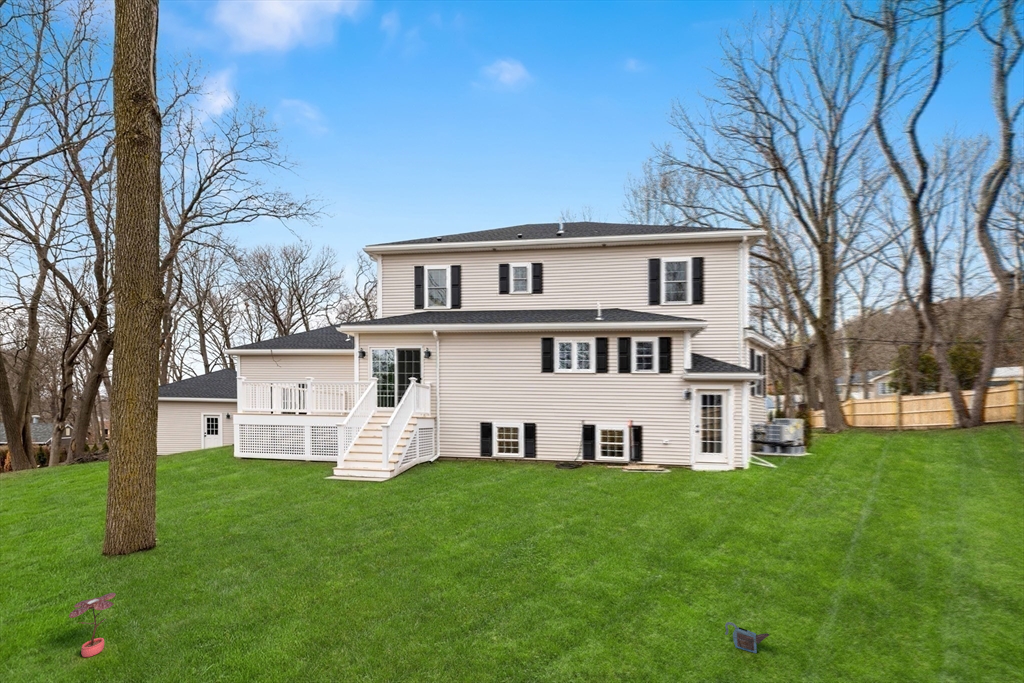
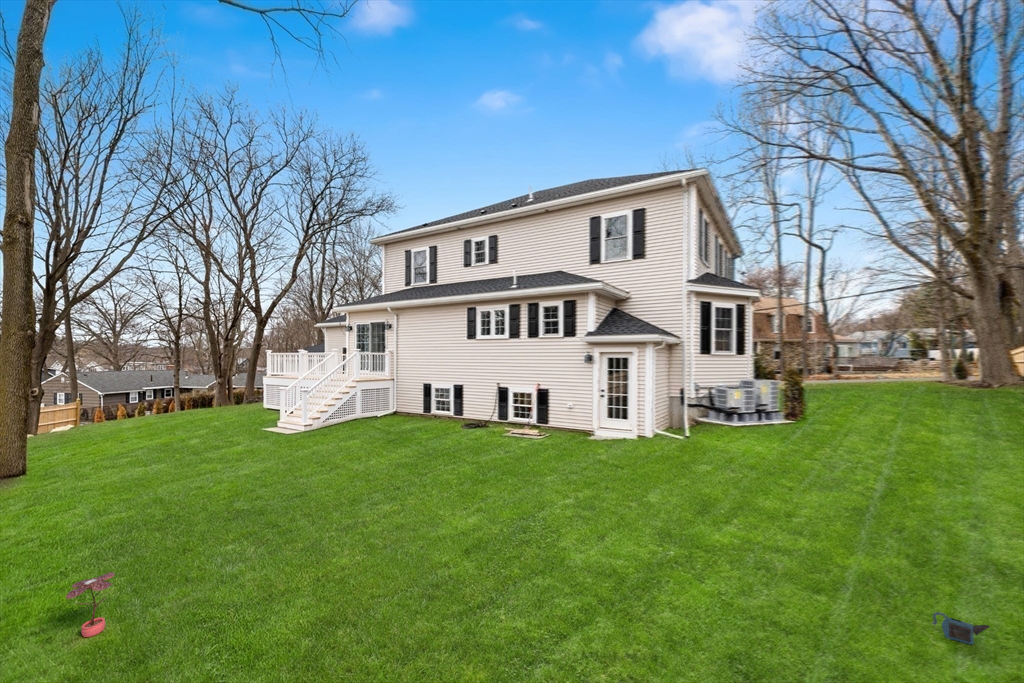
watering can: present [725,622,769,653] -> present [932,612,990,644]

